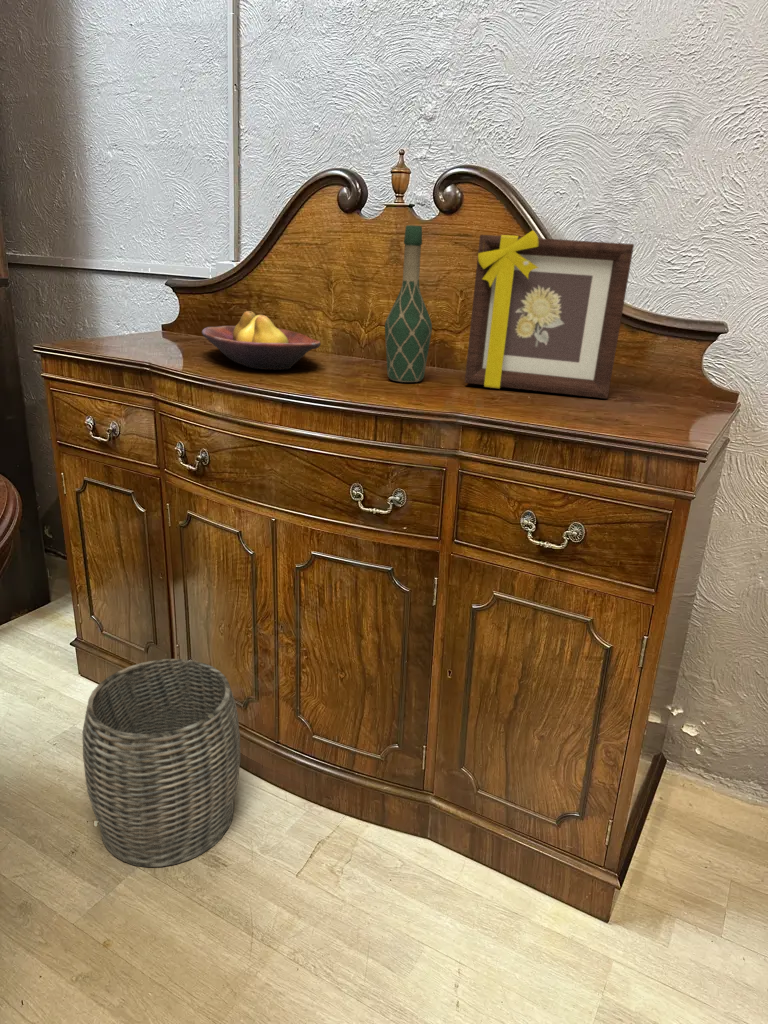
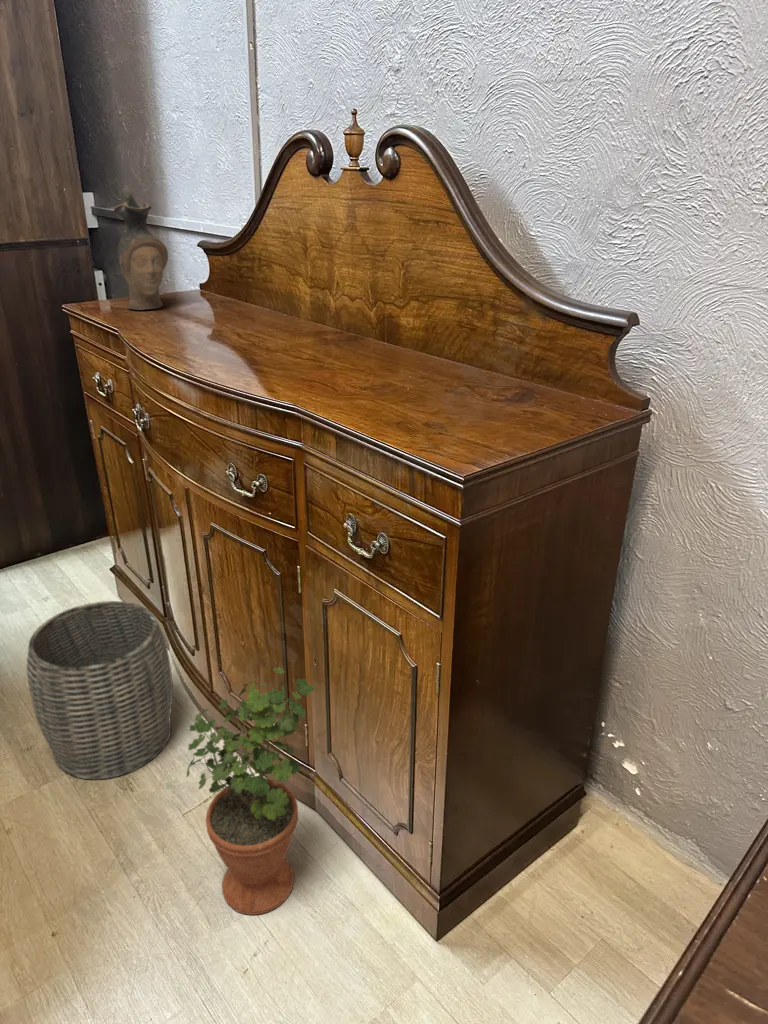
ceramic pitcher: none [109,217,167,345] -> present [114,188,168,310]
wine bottle: present [385,225,432,382] -> none [288,201,336,364]
picture frame: present [465,231,634,398] -> none [360,207,518,396]
fruit bowl: present [202,311,321,370] -> none [159,282,263,344]
potted plant: none [358,677,487,953] -> present [187,667,314,915]

